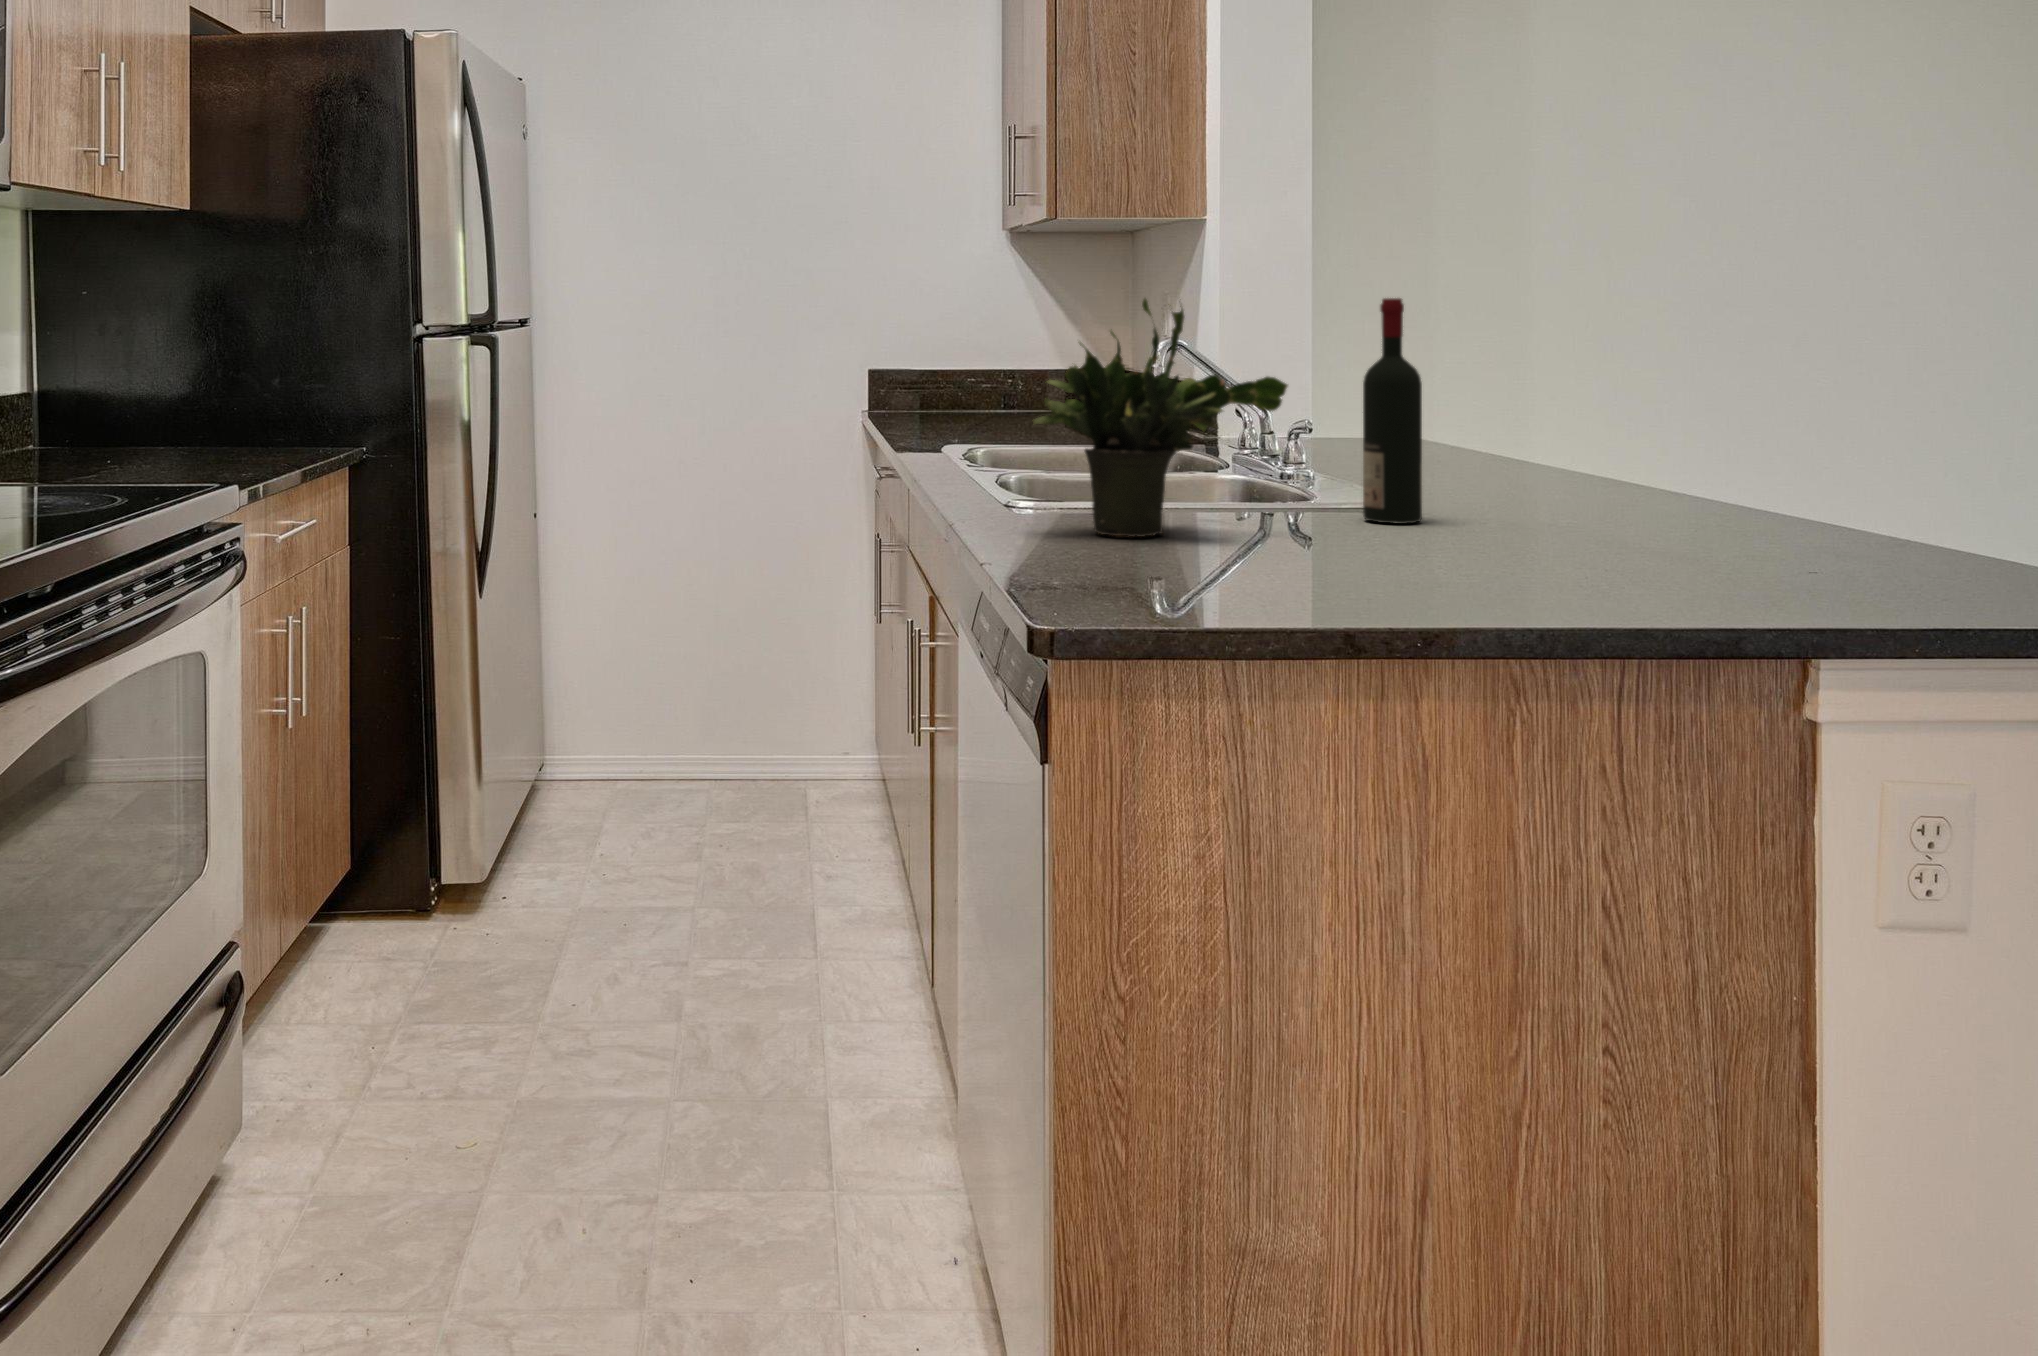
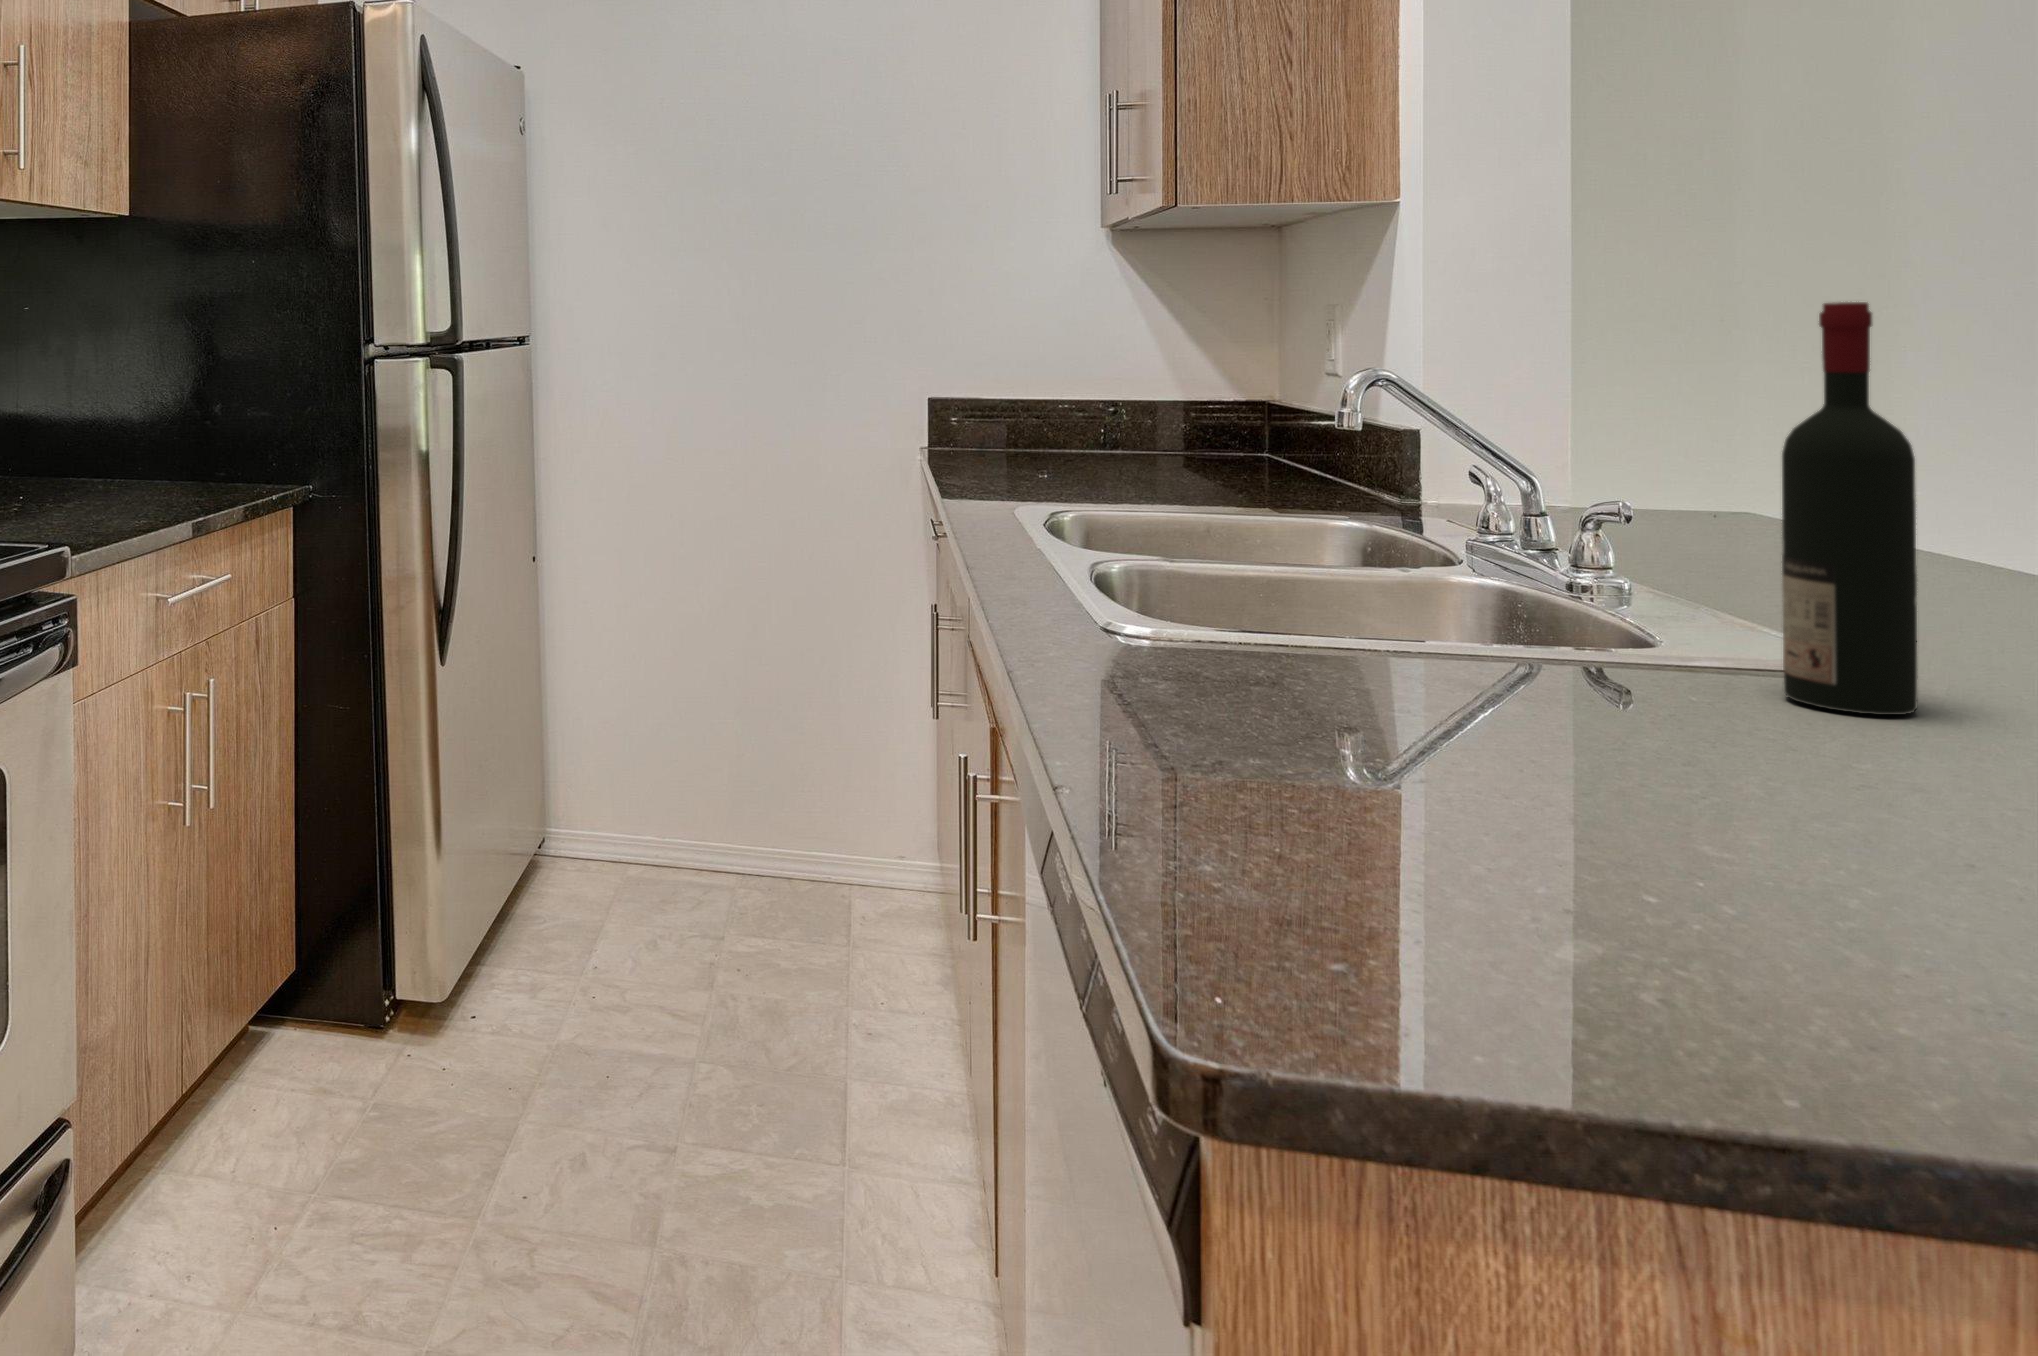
potted plant: present [1033,299,1288,537] -> none [1146,303,1654,729]

